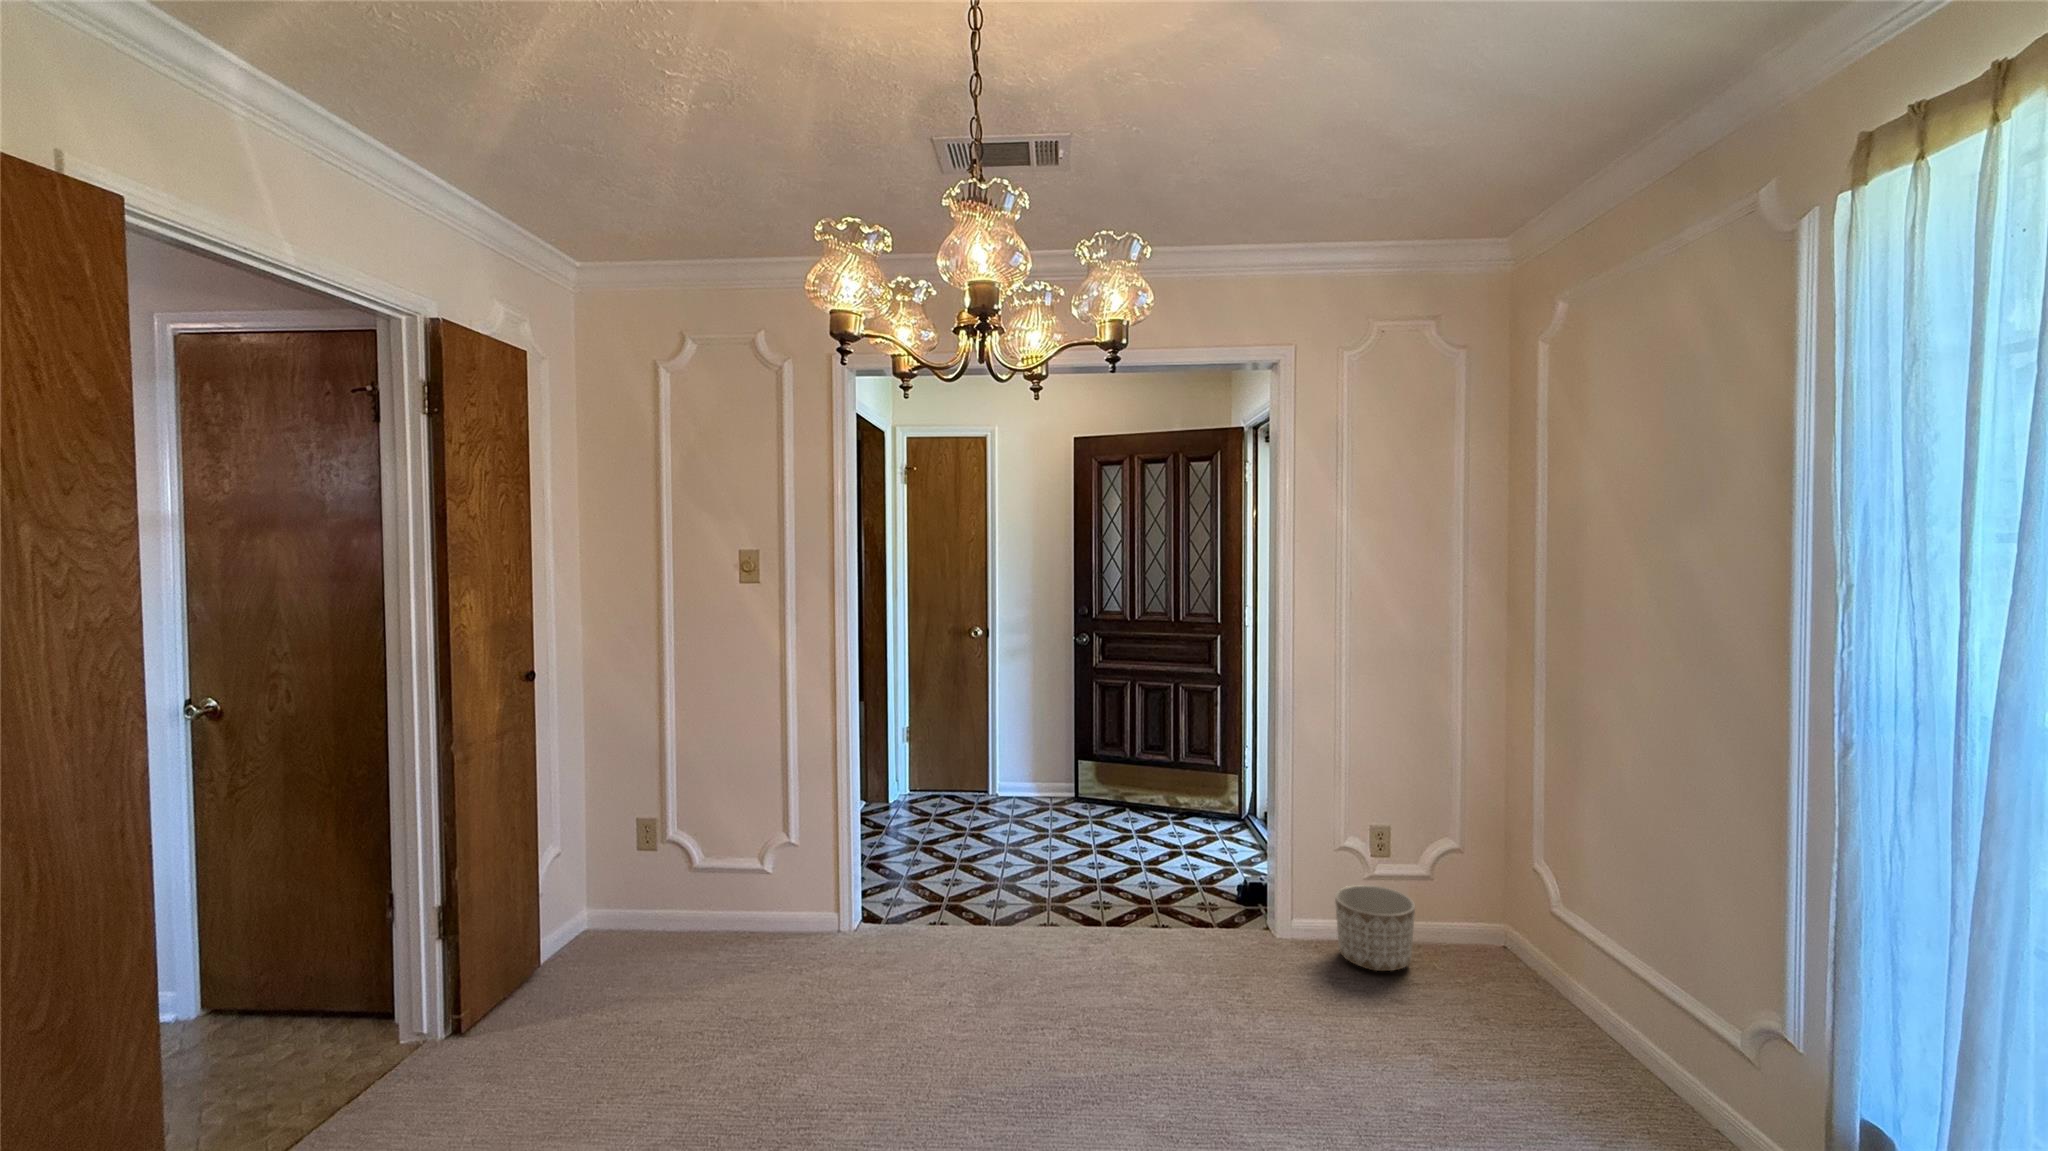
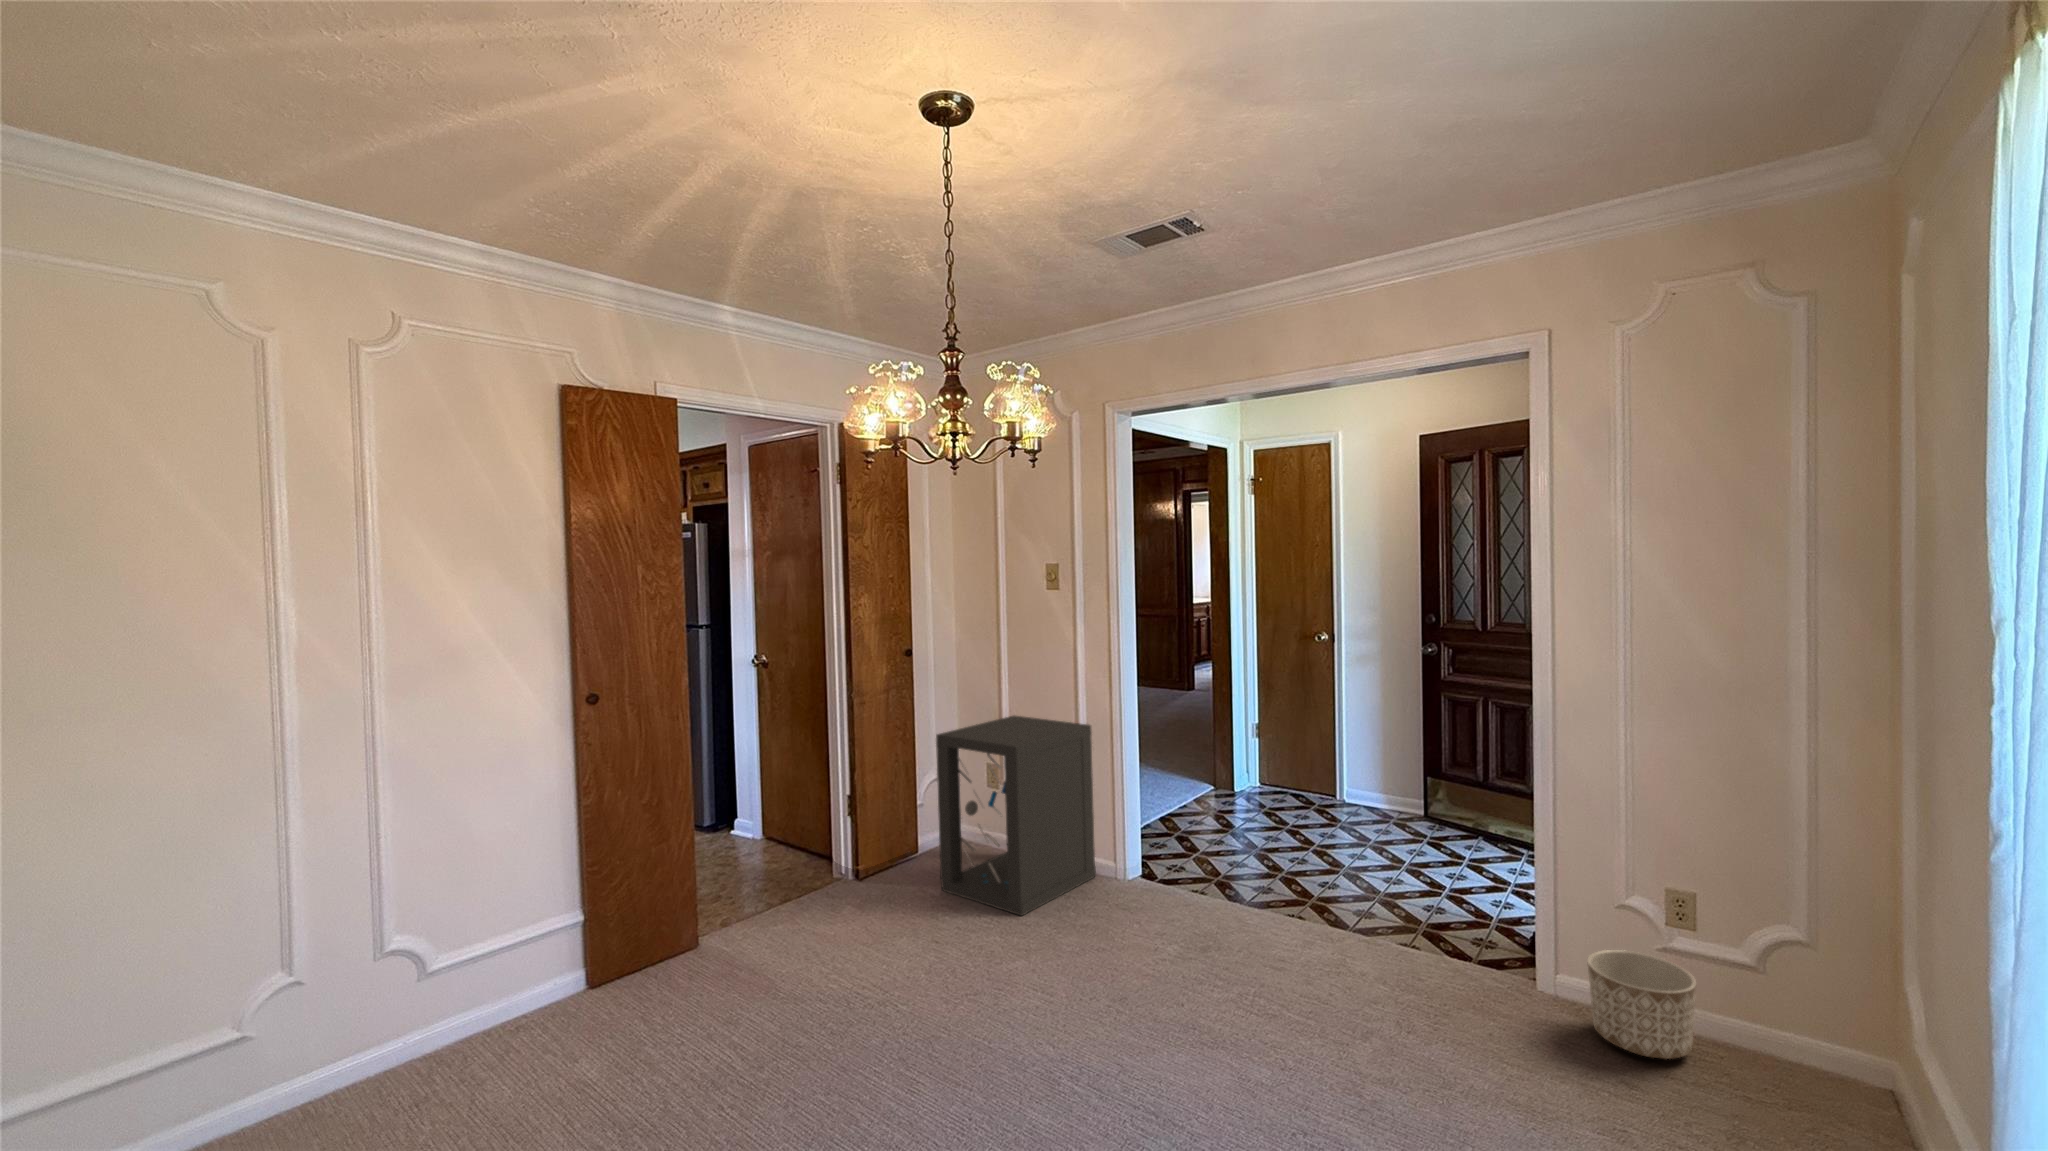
storage cabinet: none [615,752,815,1008] -> present [936,716,1096,916]

